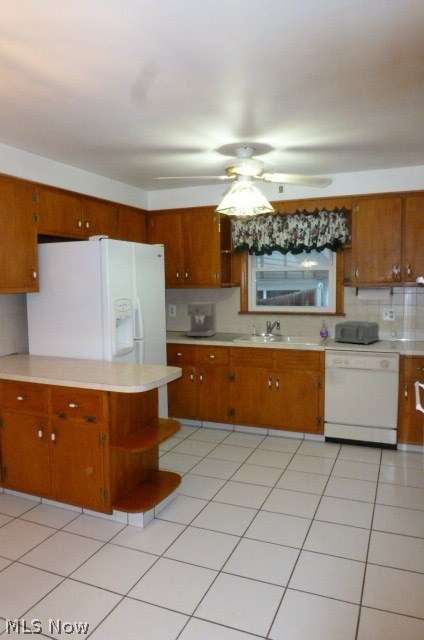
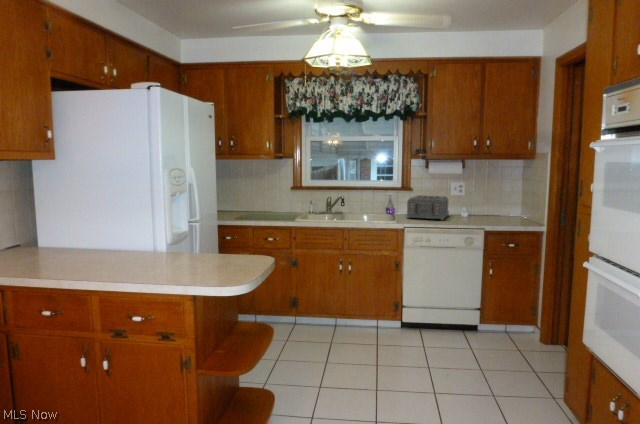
coffee maker: present [187,302,216,336] -> none [235,176,267,217]

